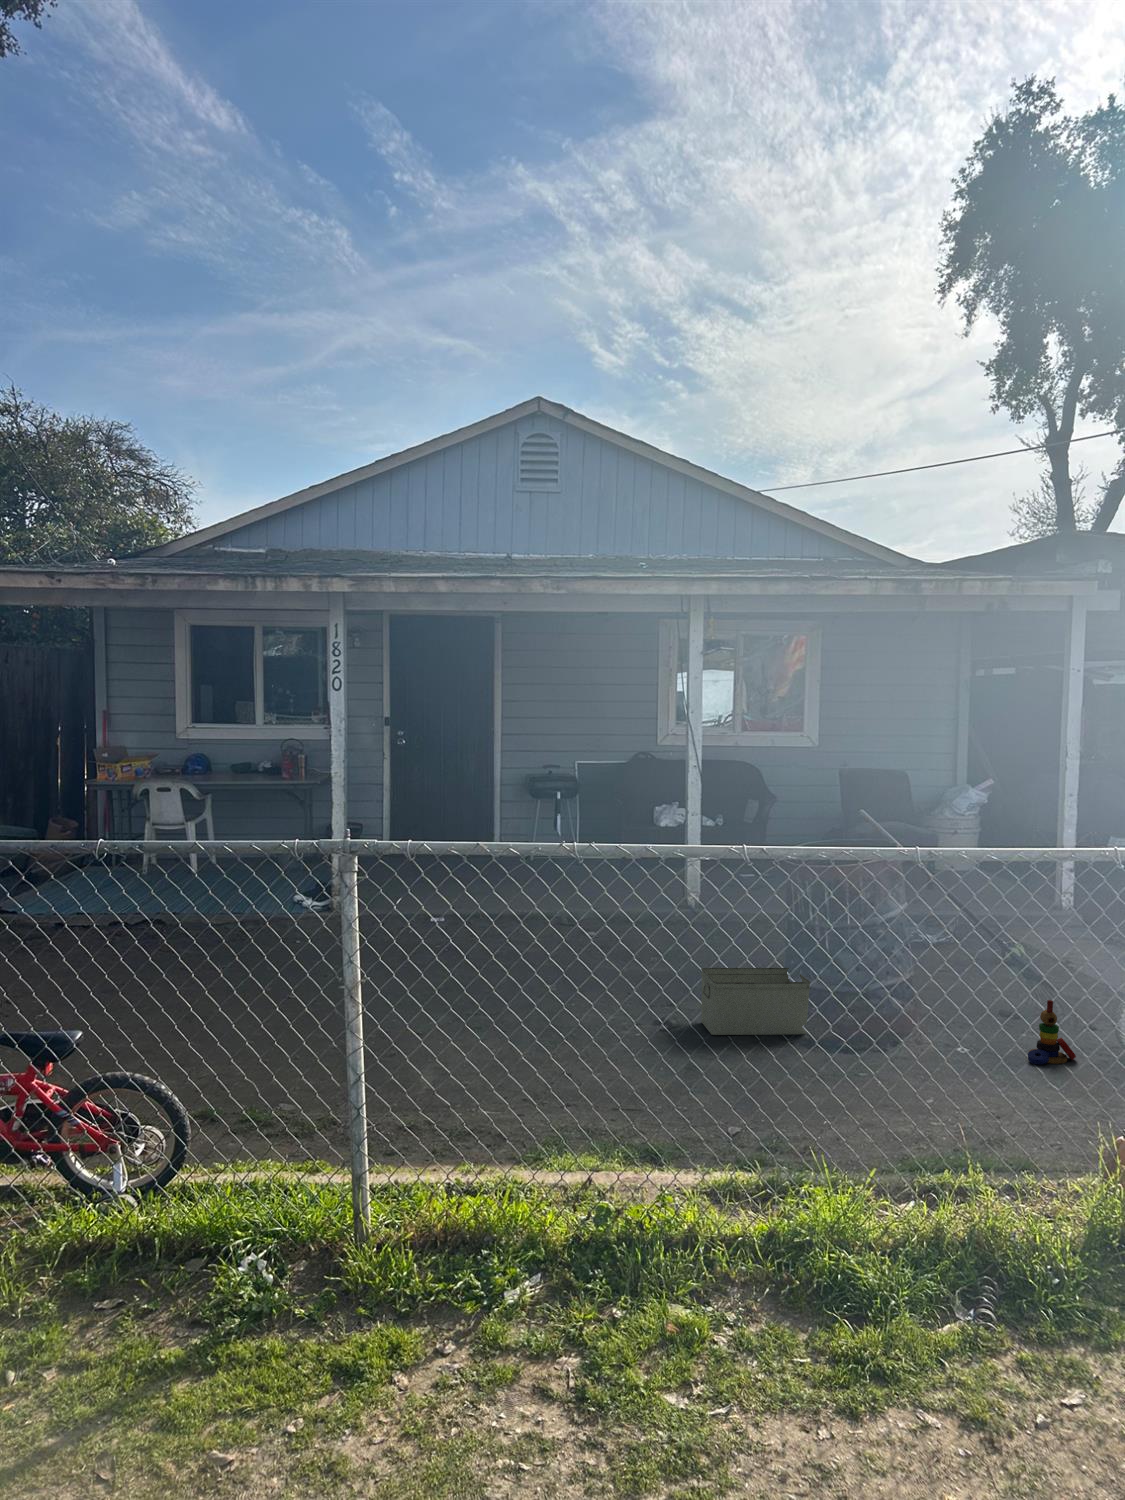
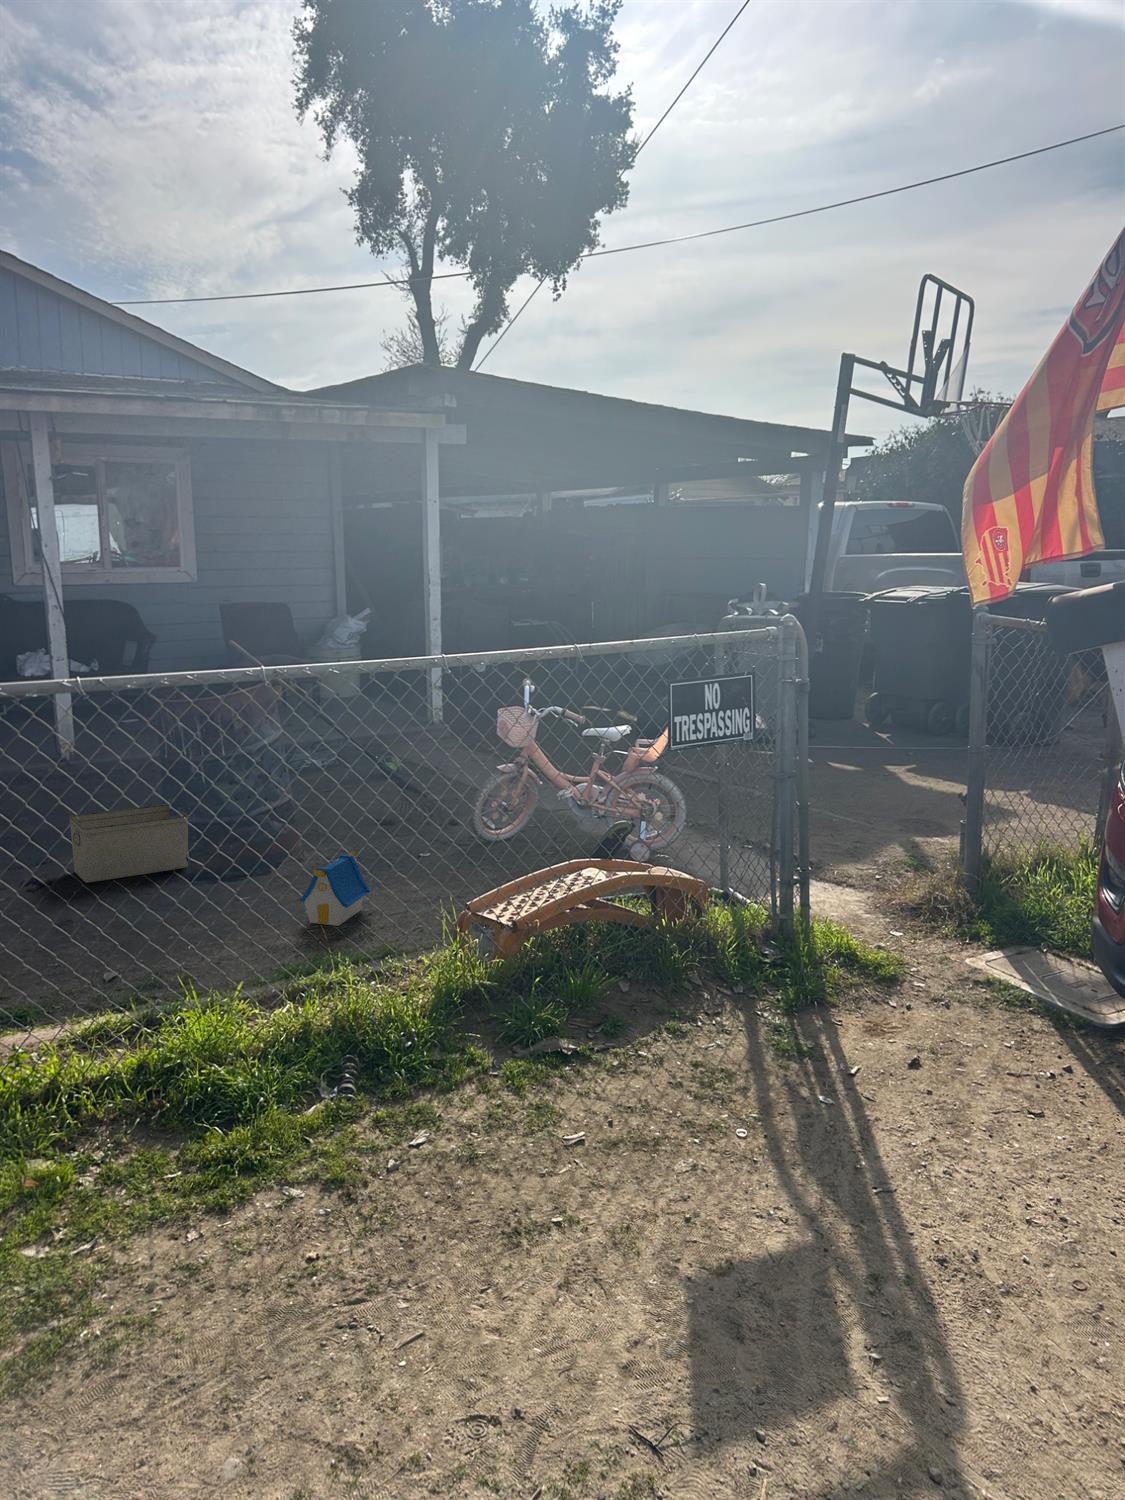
stacking toy: present [1028,1000,1076,1065] -> none [396,803,436,862]
toy house: none [922,1045,1003,1125] -> present [299,852,371,926]

